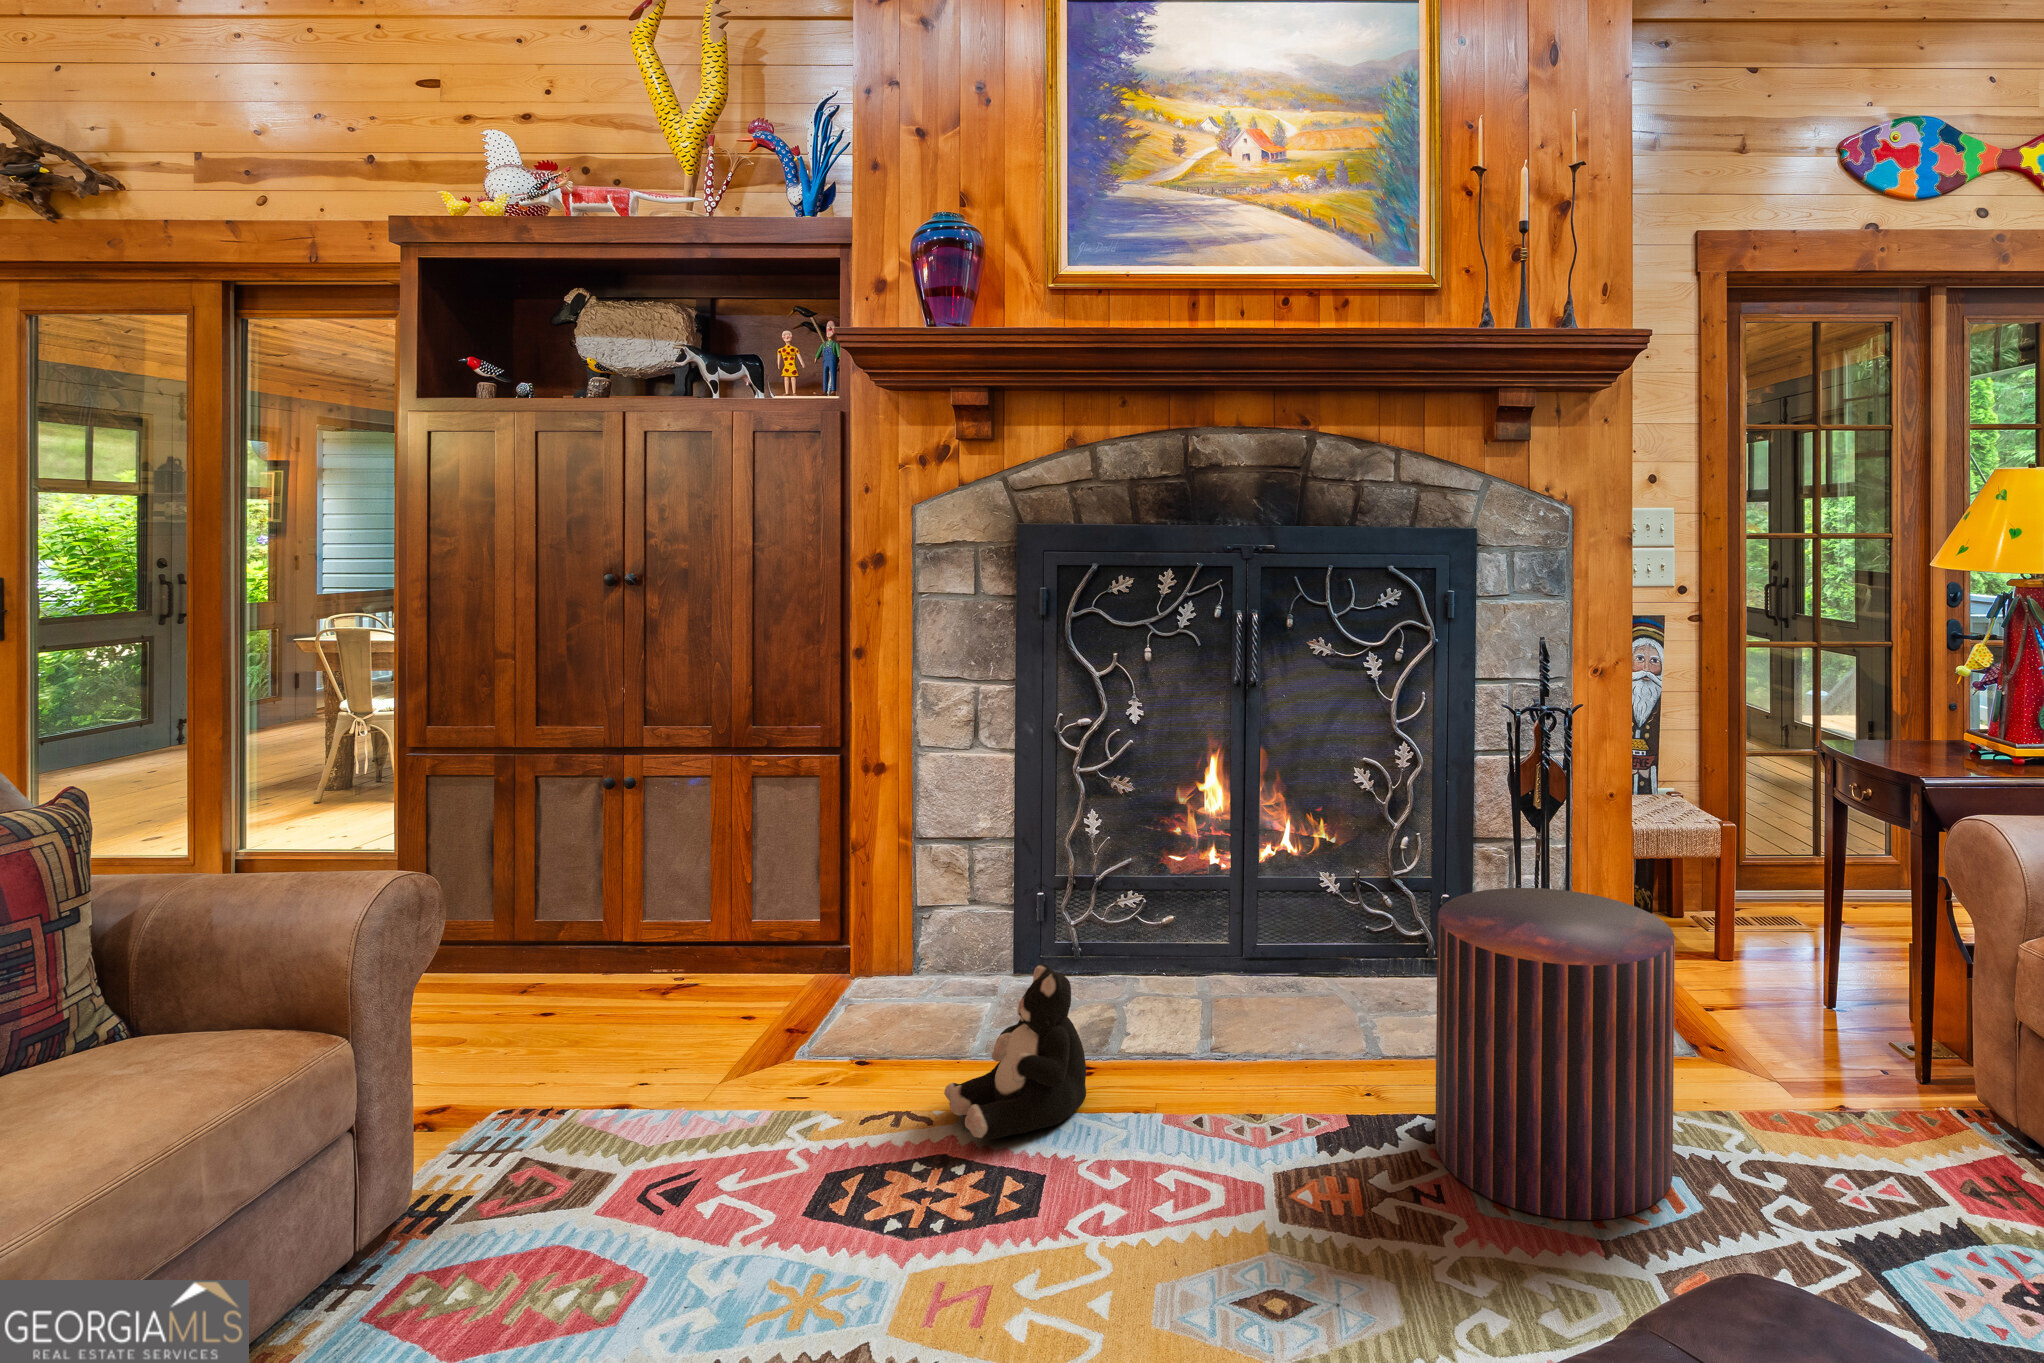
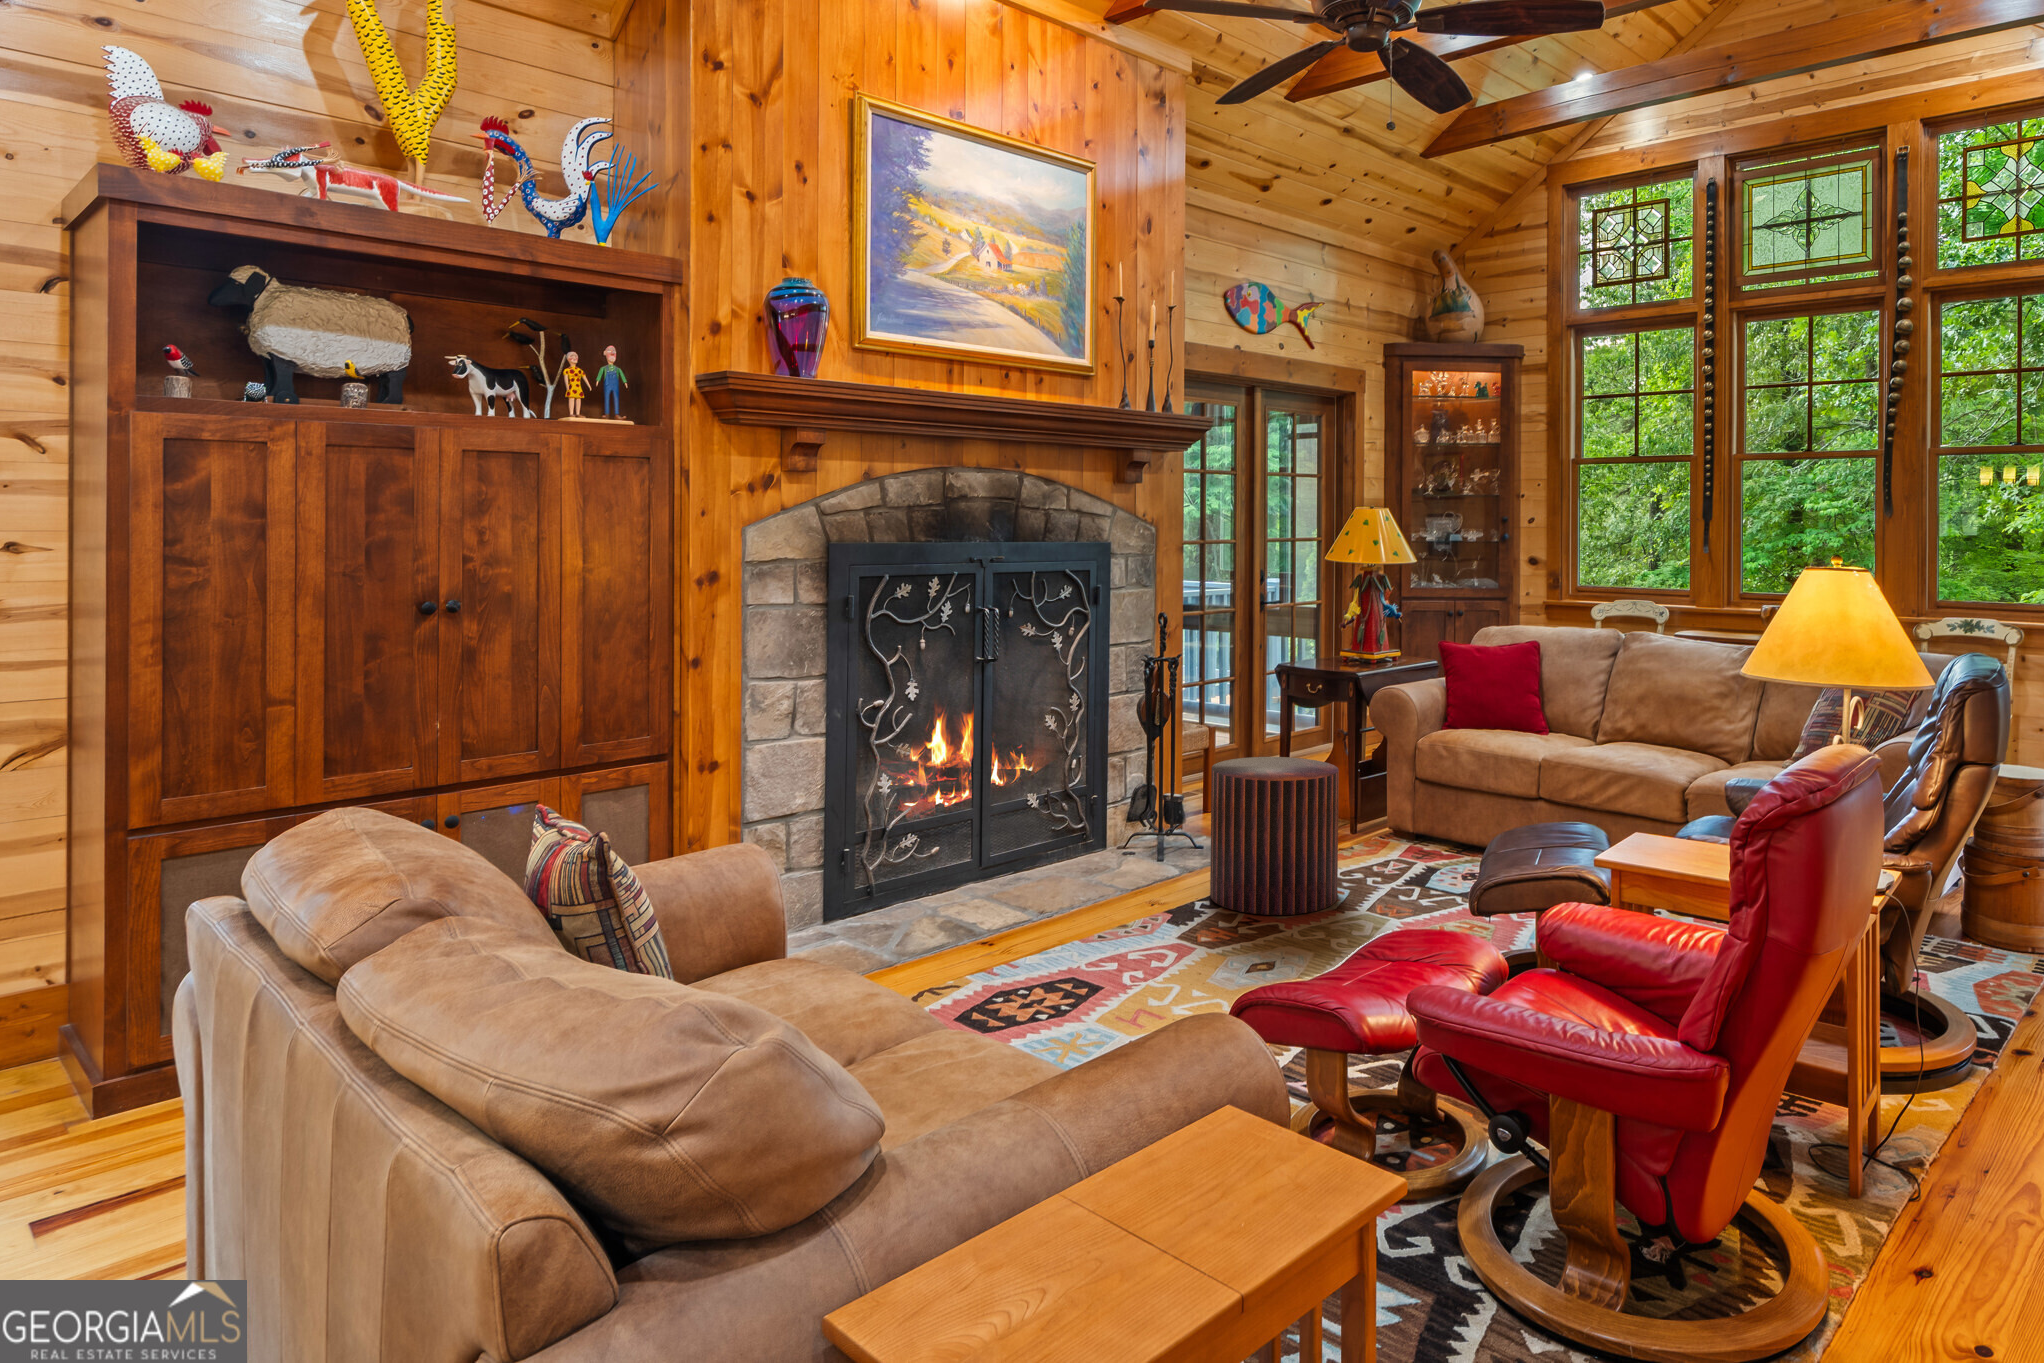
plush toy: present [945,964,1086,1139] -> none [957,860,1043,976]

